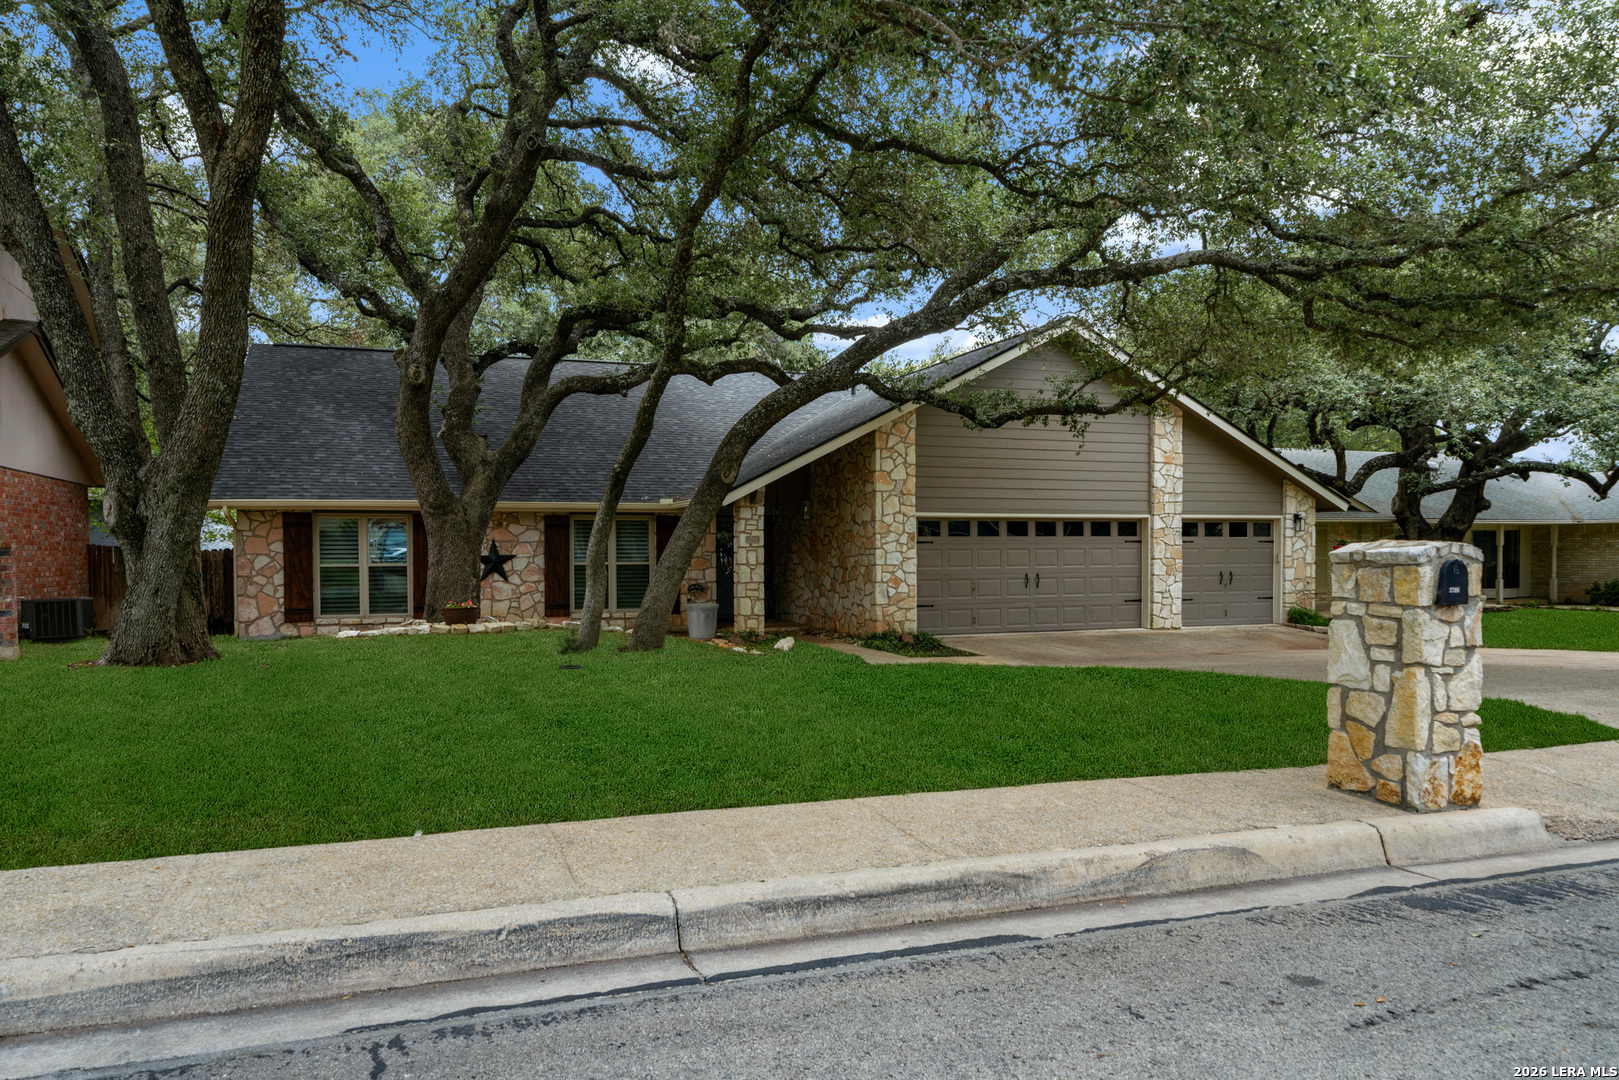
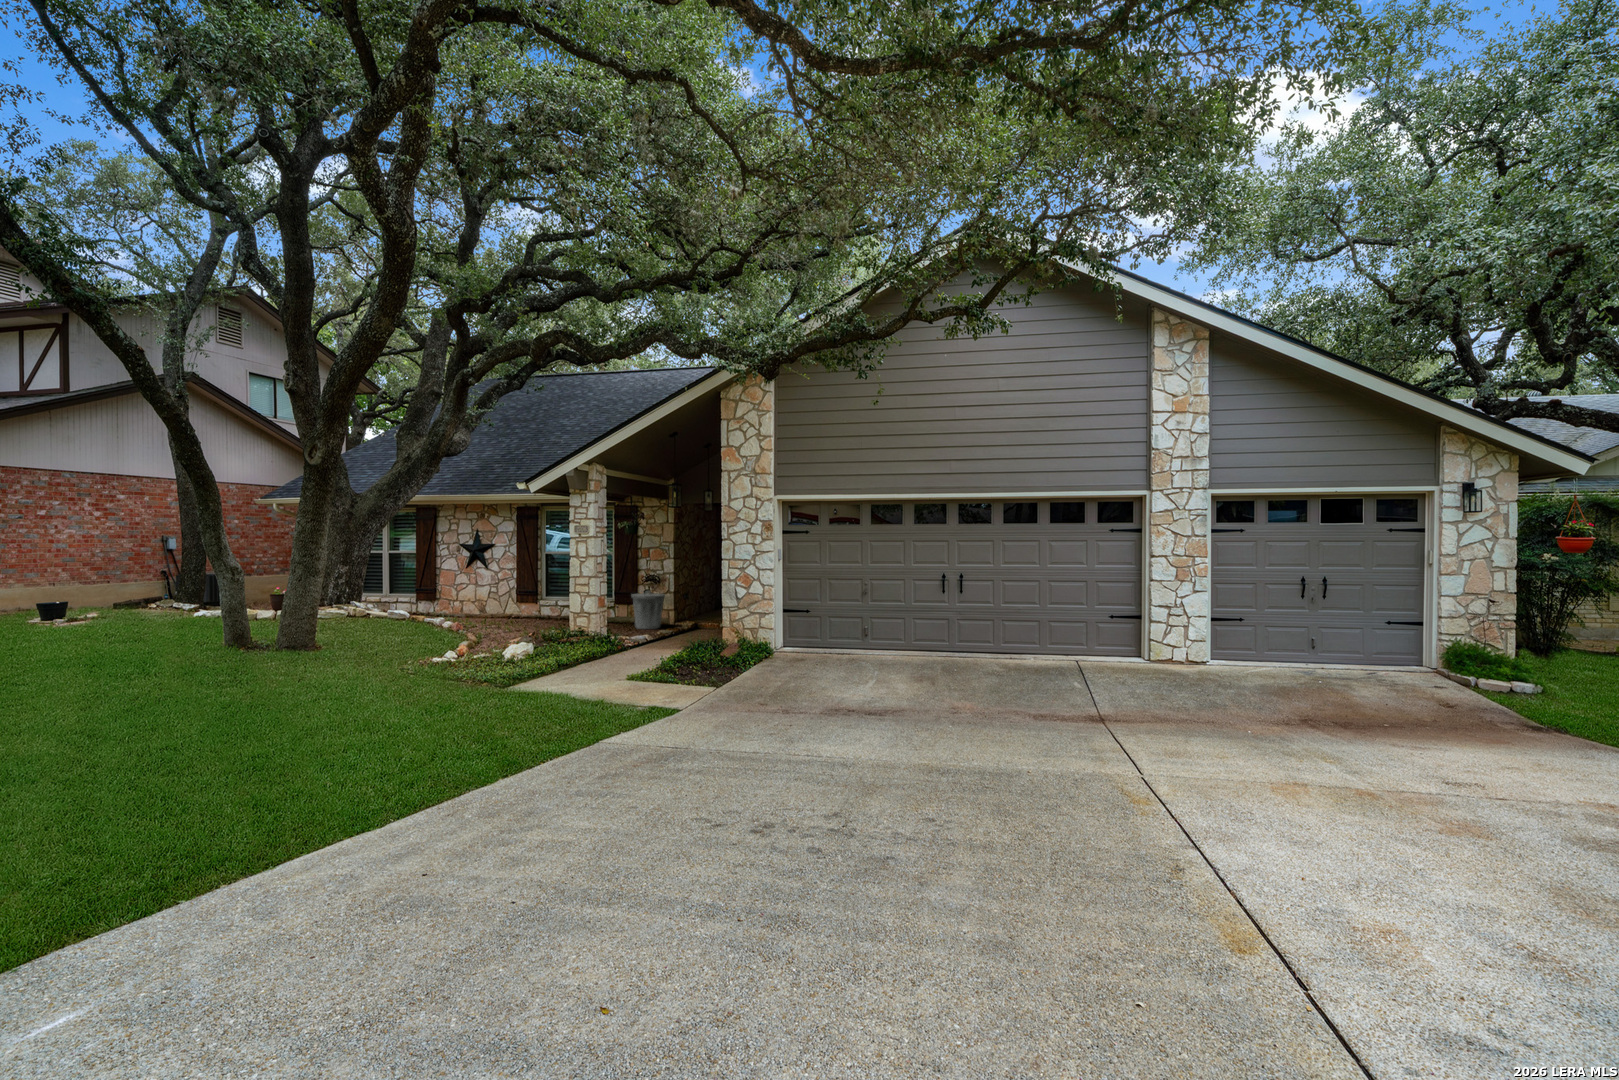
potted tree: present [557,628,585,669] -> none [314,613,349,657]

